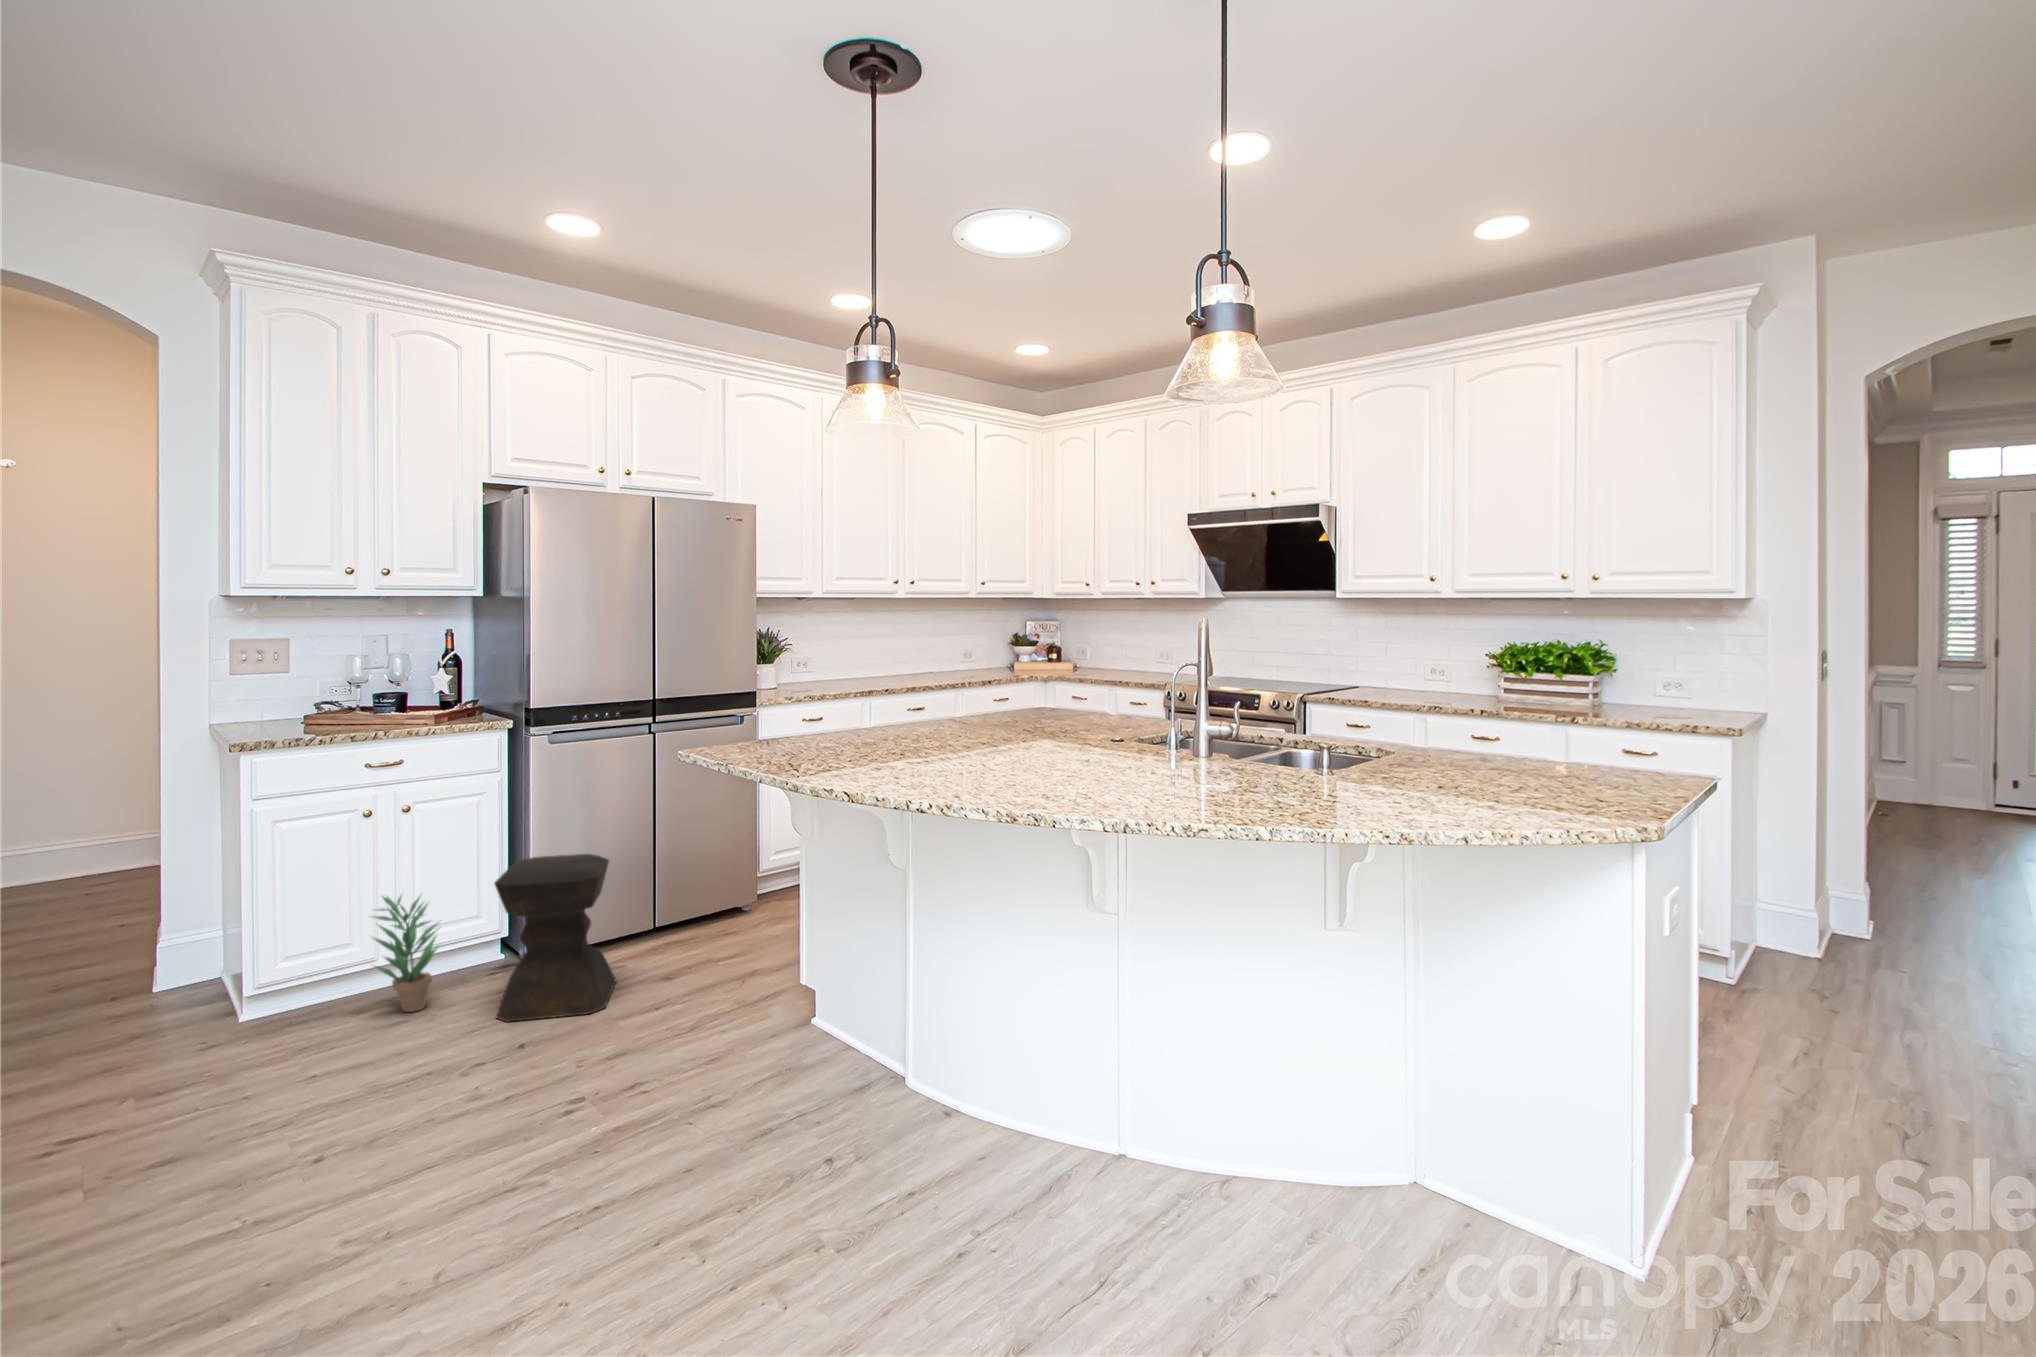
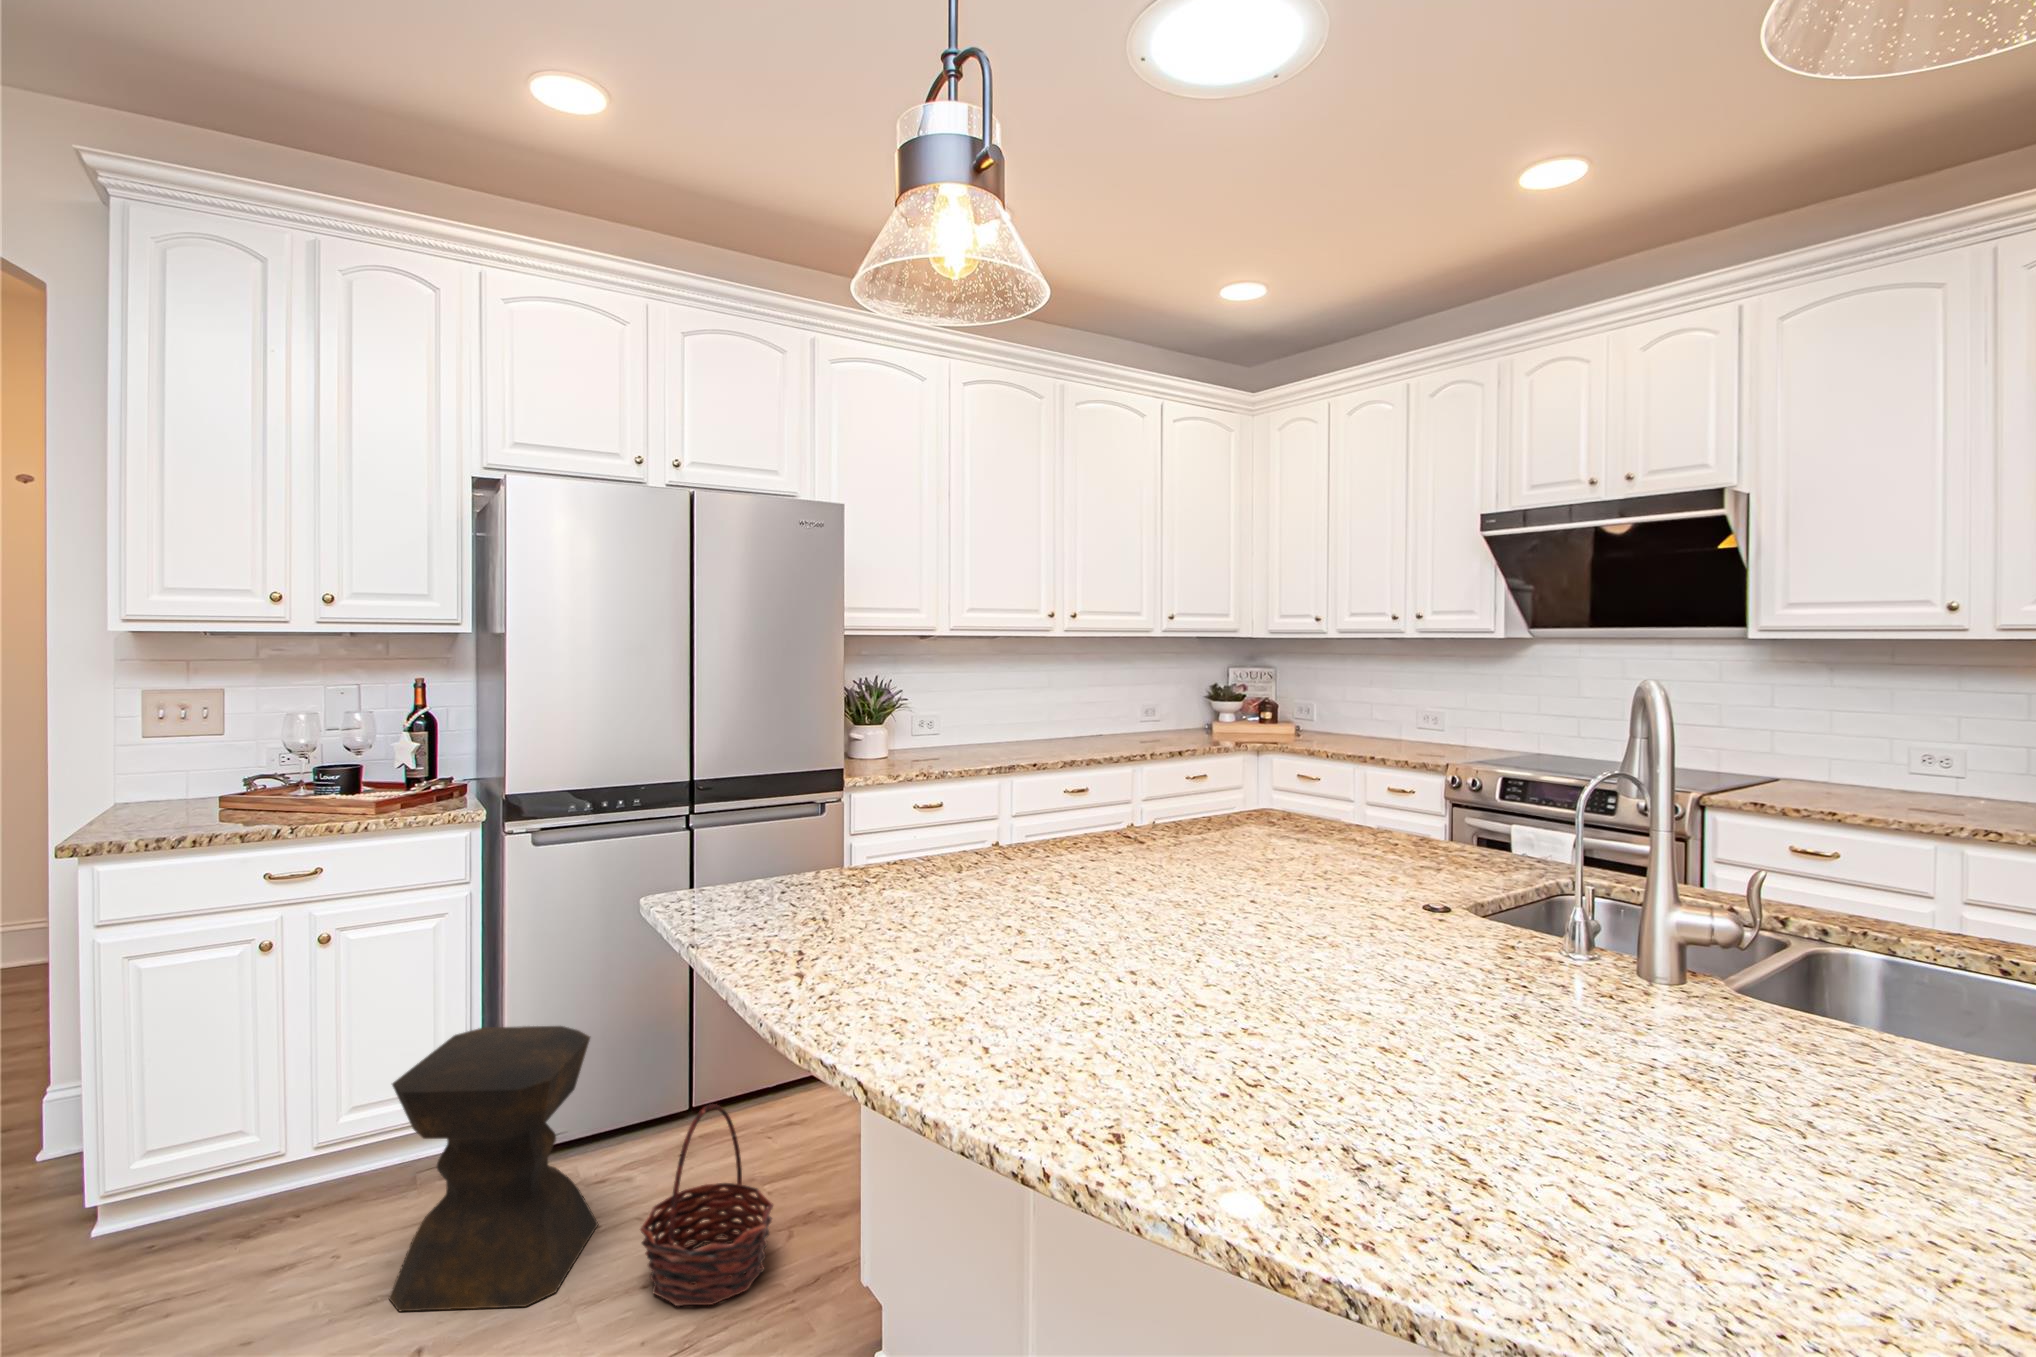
basket: none [658,890,740,1007] -> present [640,1104,773,1306]
potted plant: present [374,897,437,1012] -> none [217,1081,345,1267]

